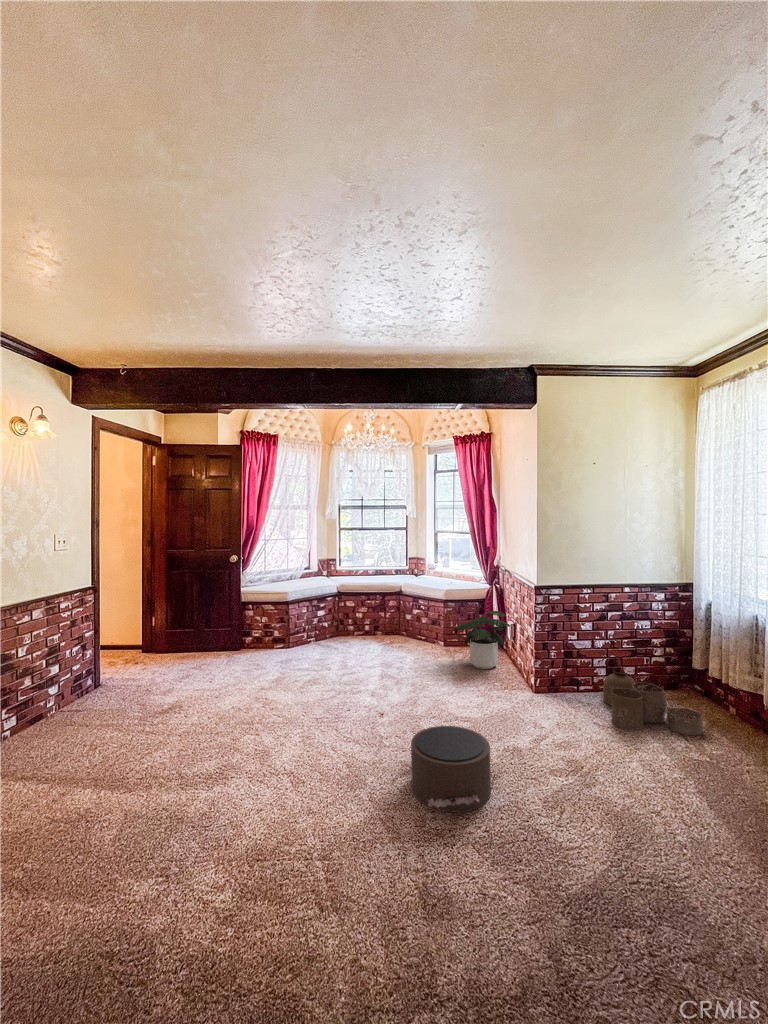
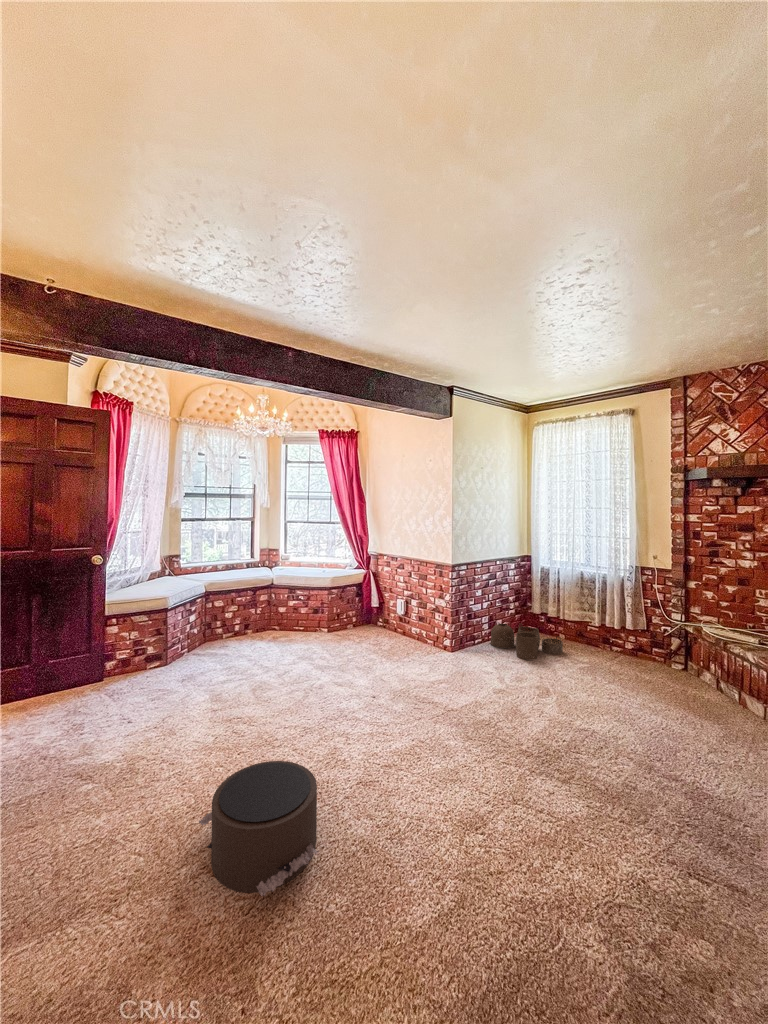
potted plant: present [454,611,510,669] -> none [358,591,413,643]
pouf: present [411,726,491,813] -> present [199,761,319,896]

